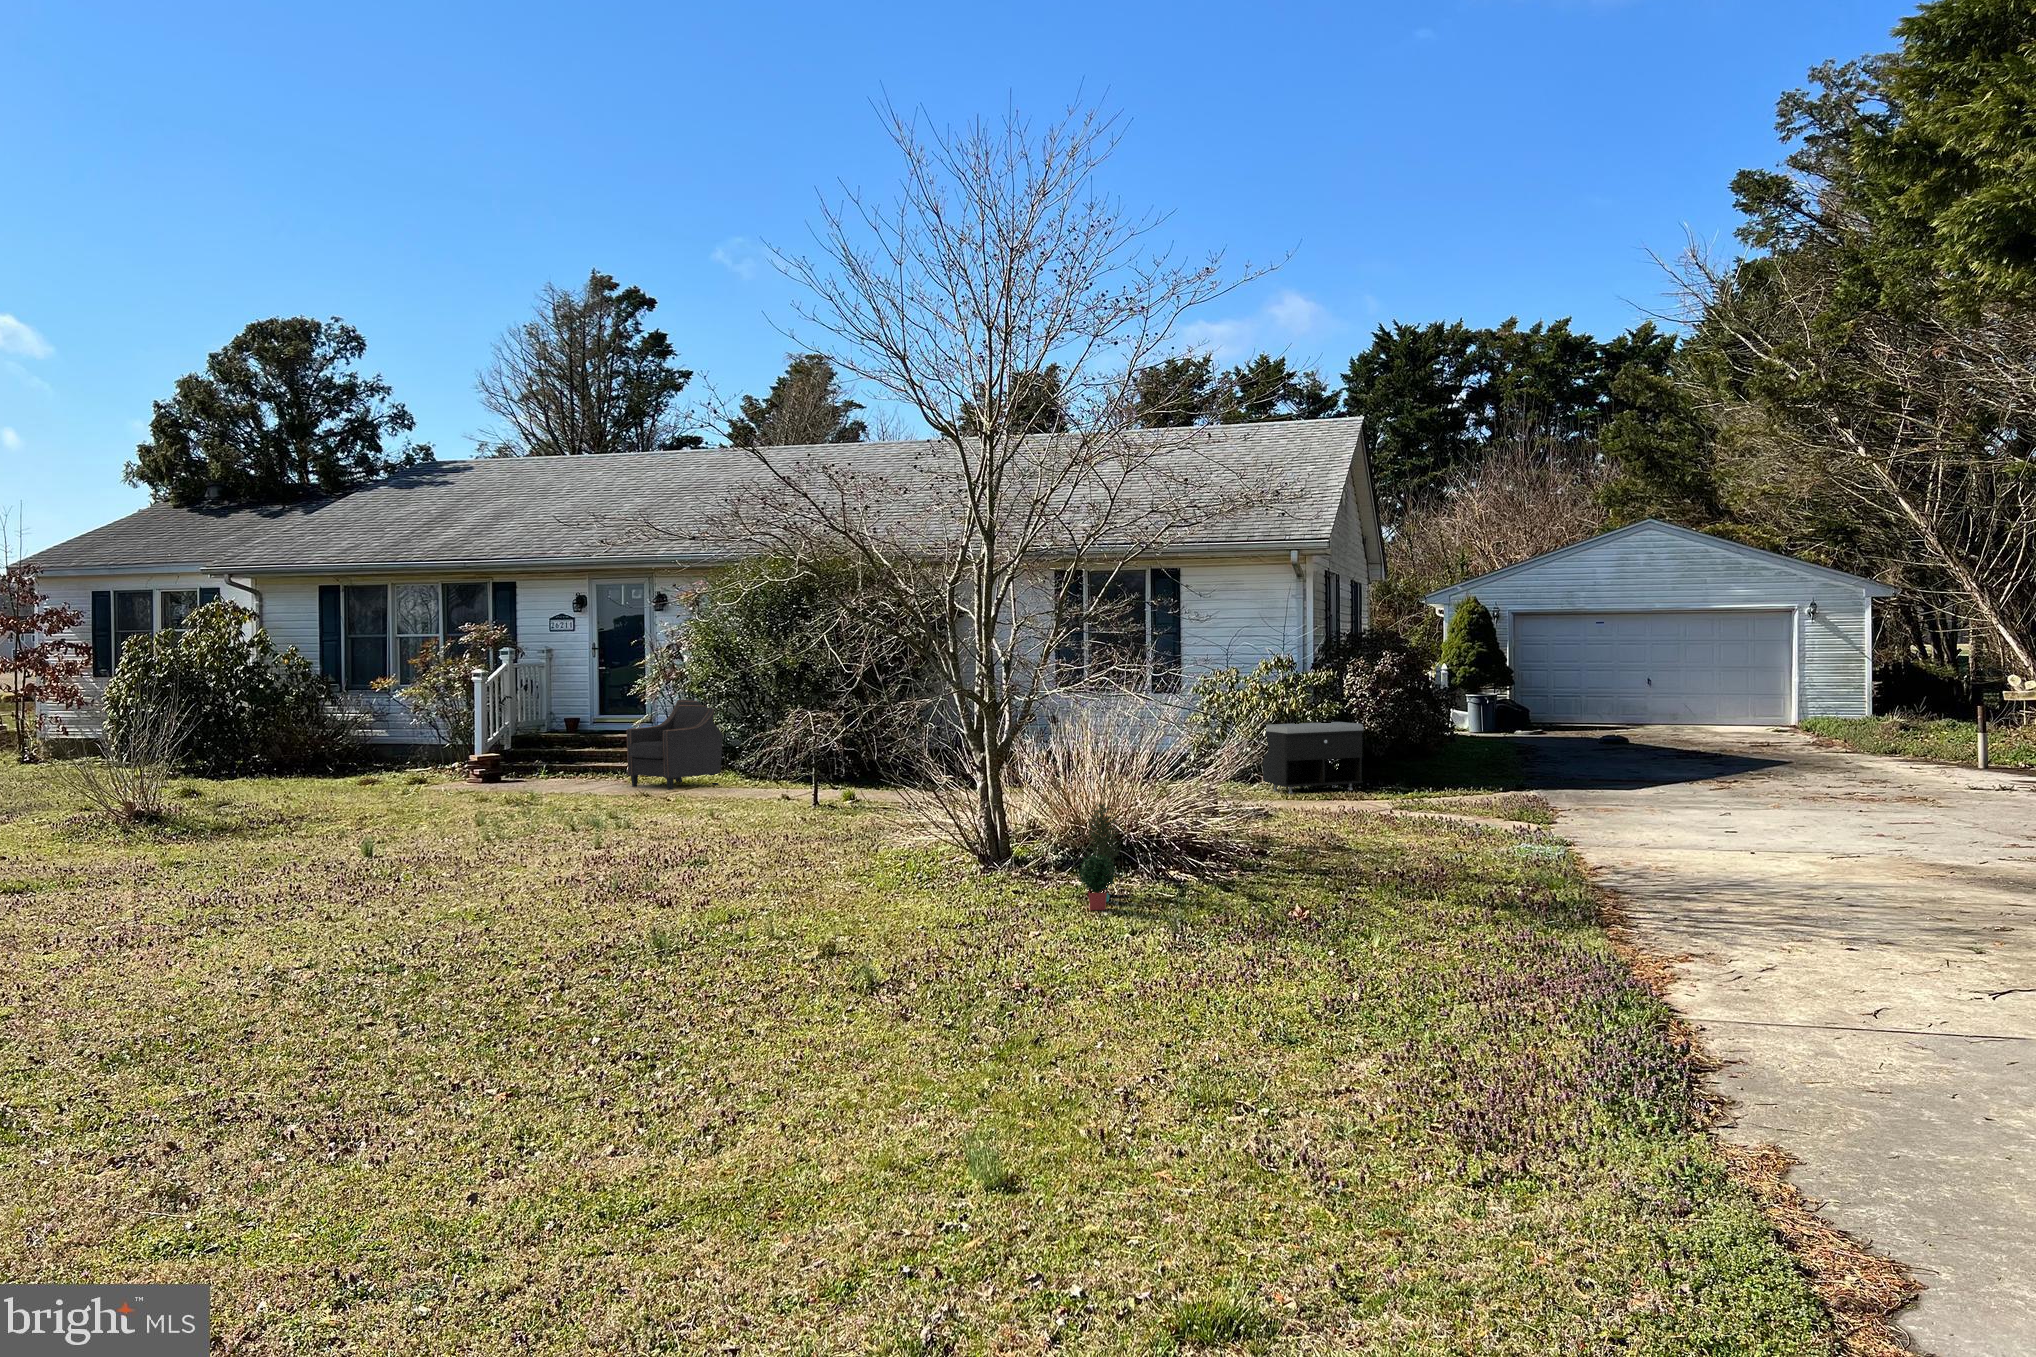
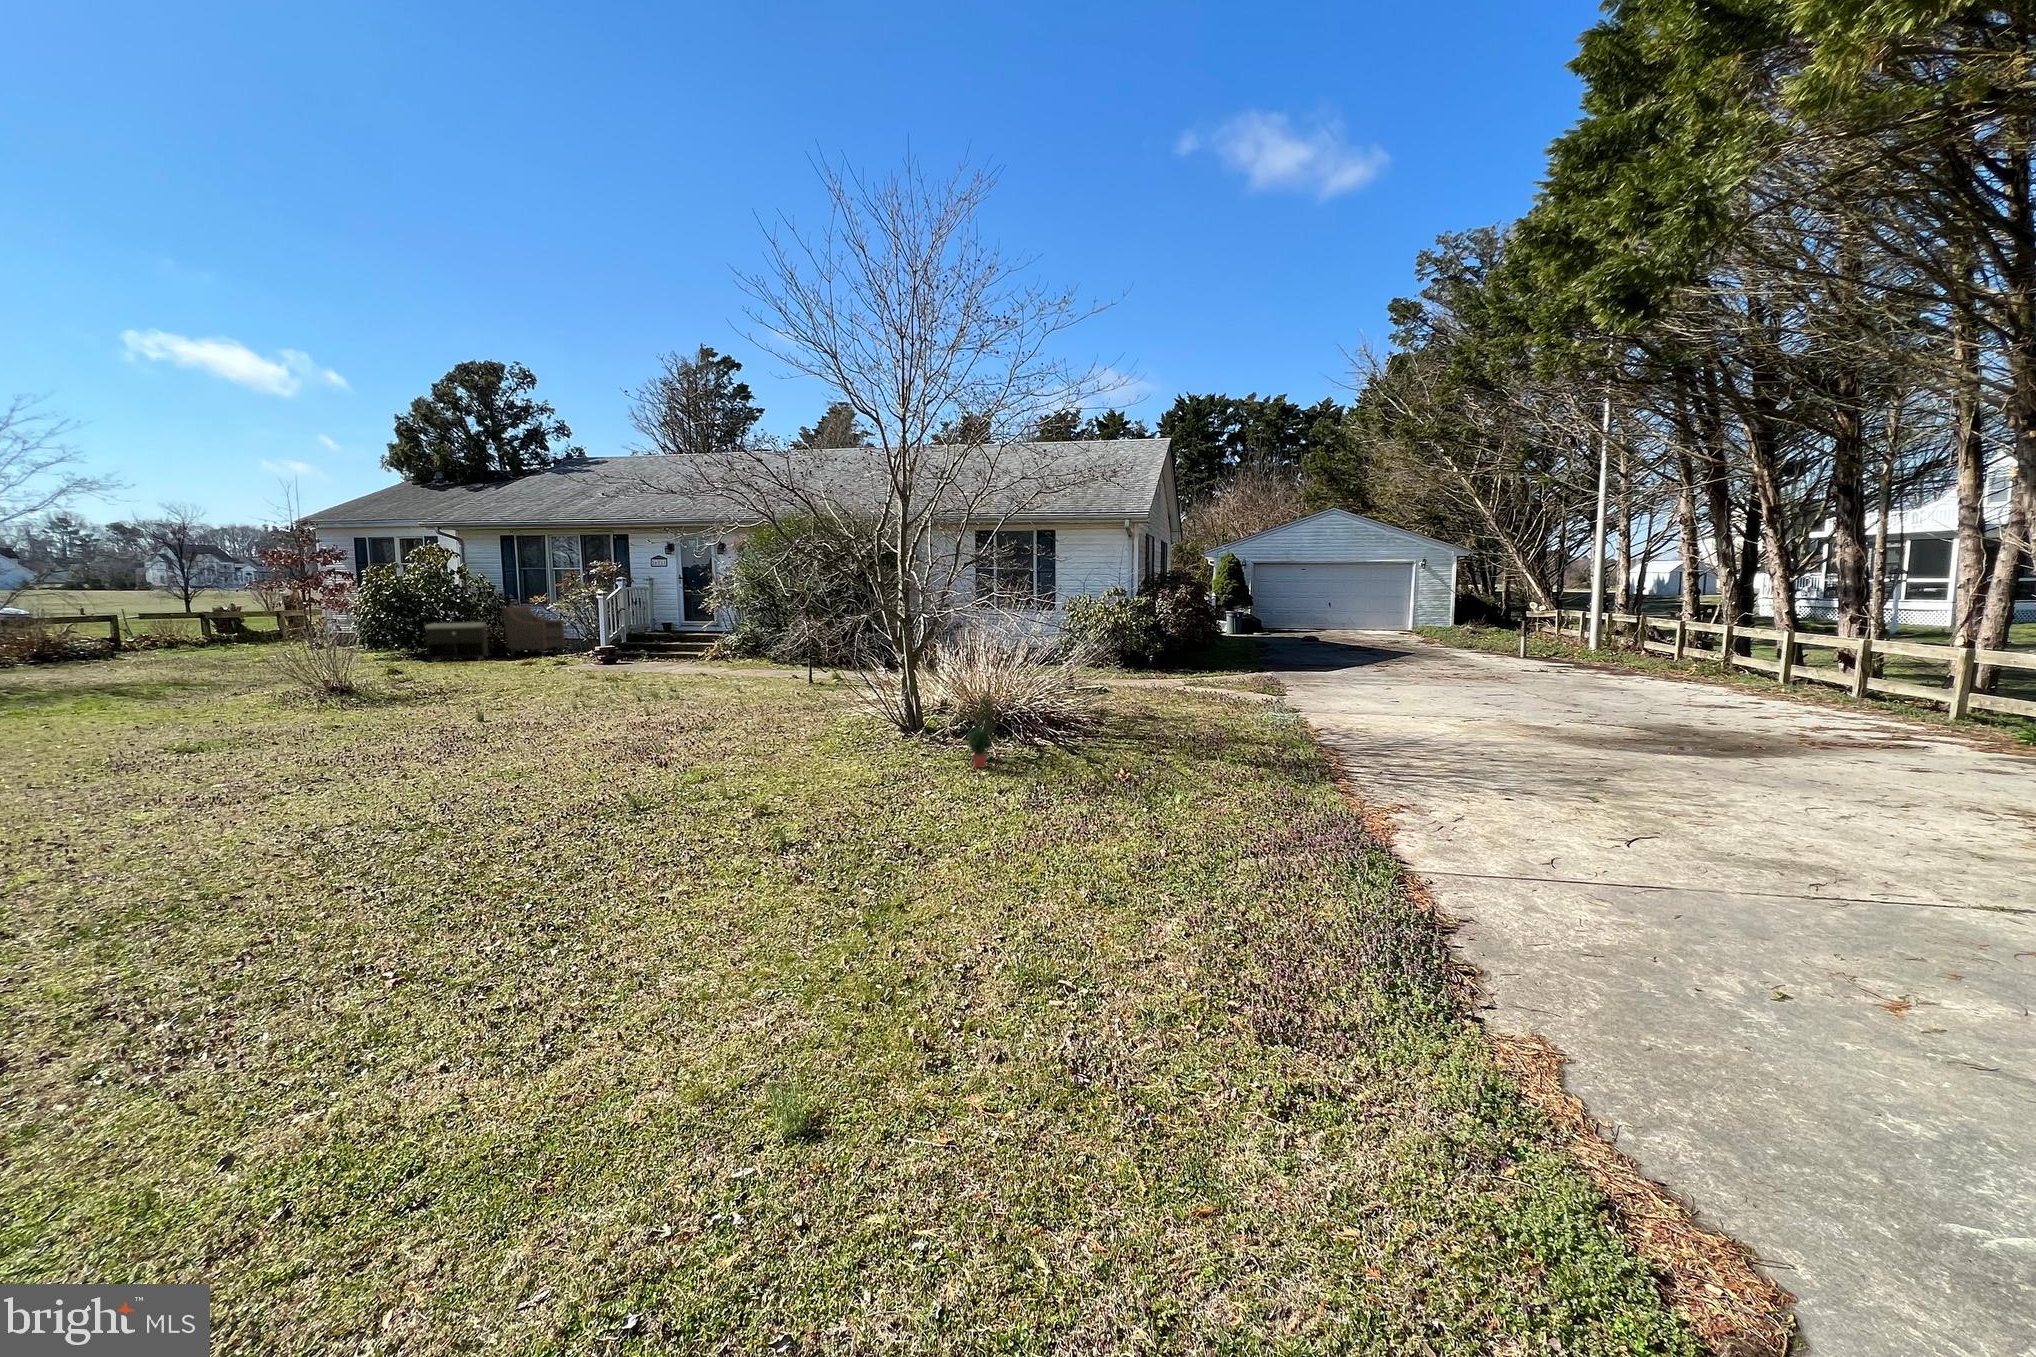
chair: present [627,699,723,790] -> present [502,606,565,655]
storage bench: present [1263,722,1363,793] -> present [425,622,488,661]

